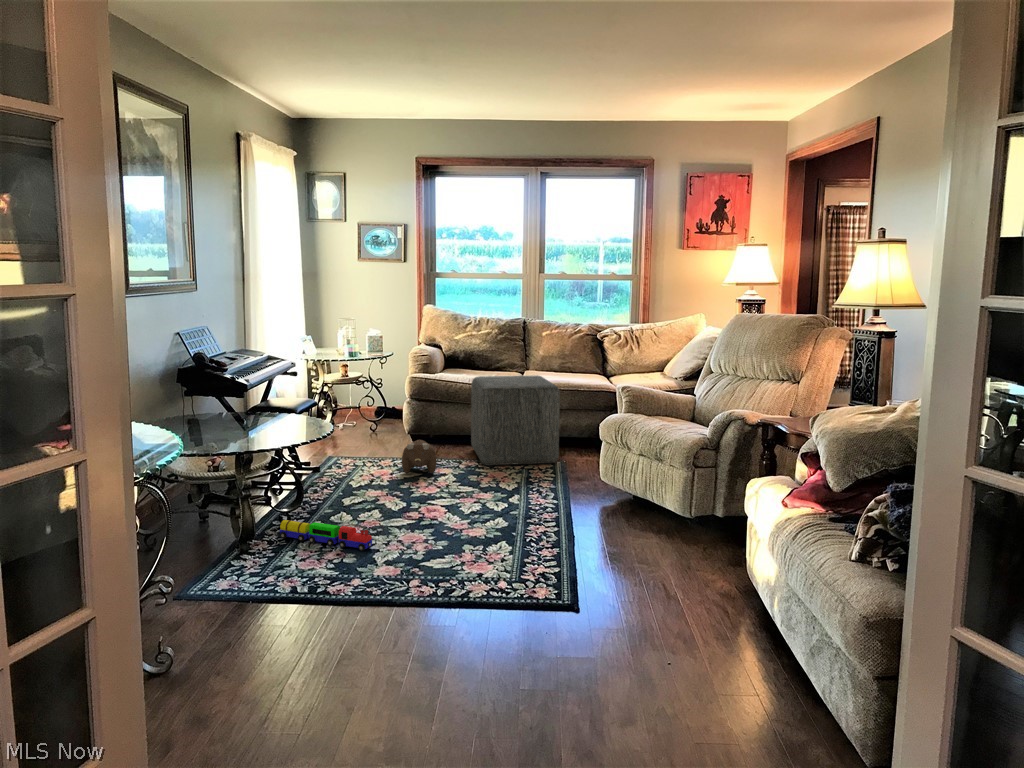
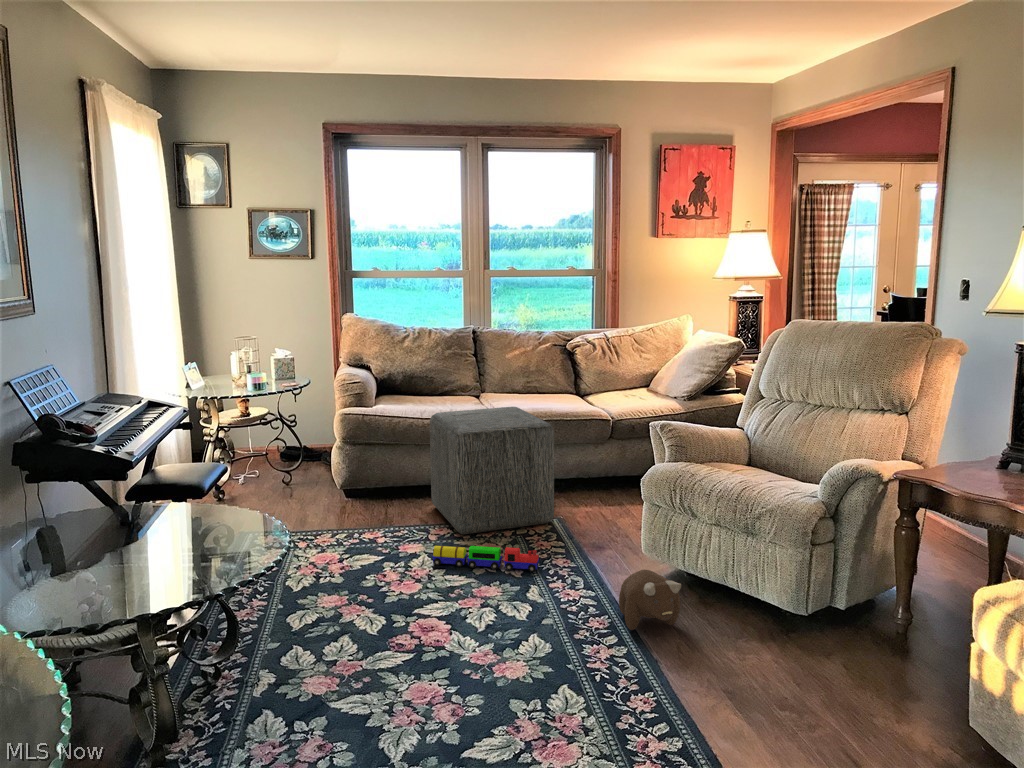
plush toy: present [402,440,437,473] -> present [619,570,681,630]
toy train: present [279,520,373,551] -> present [432,546,539,572]

